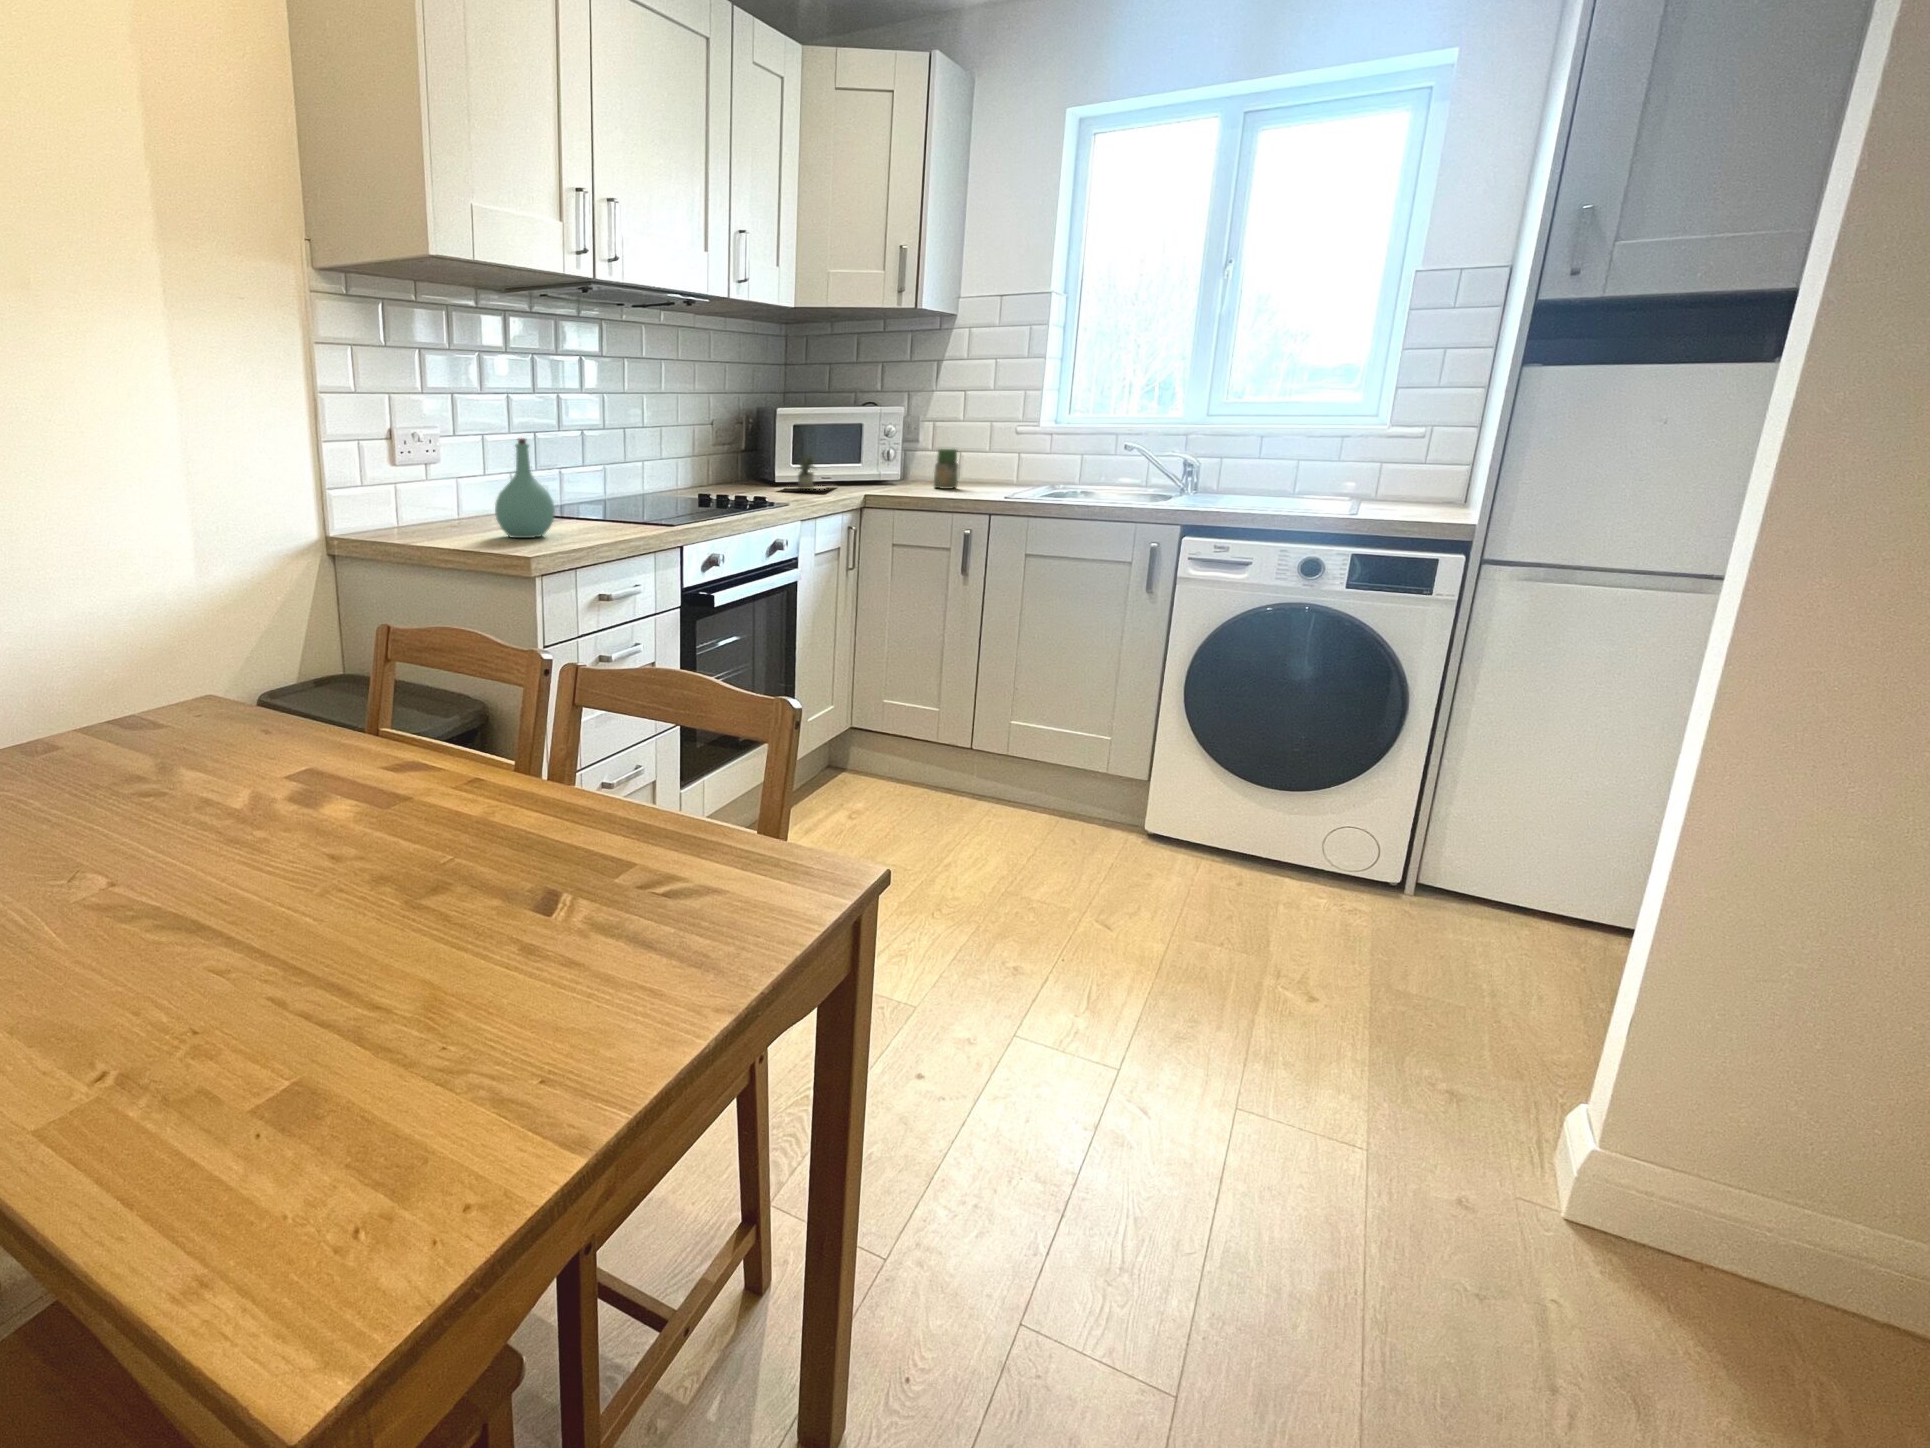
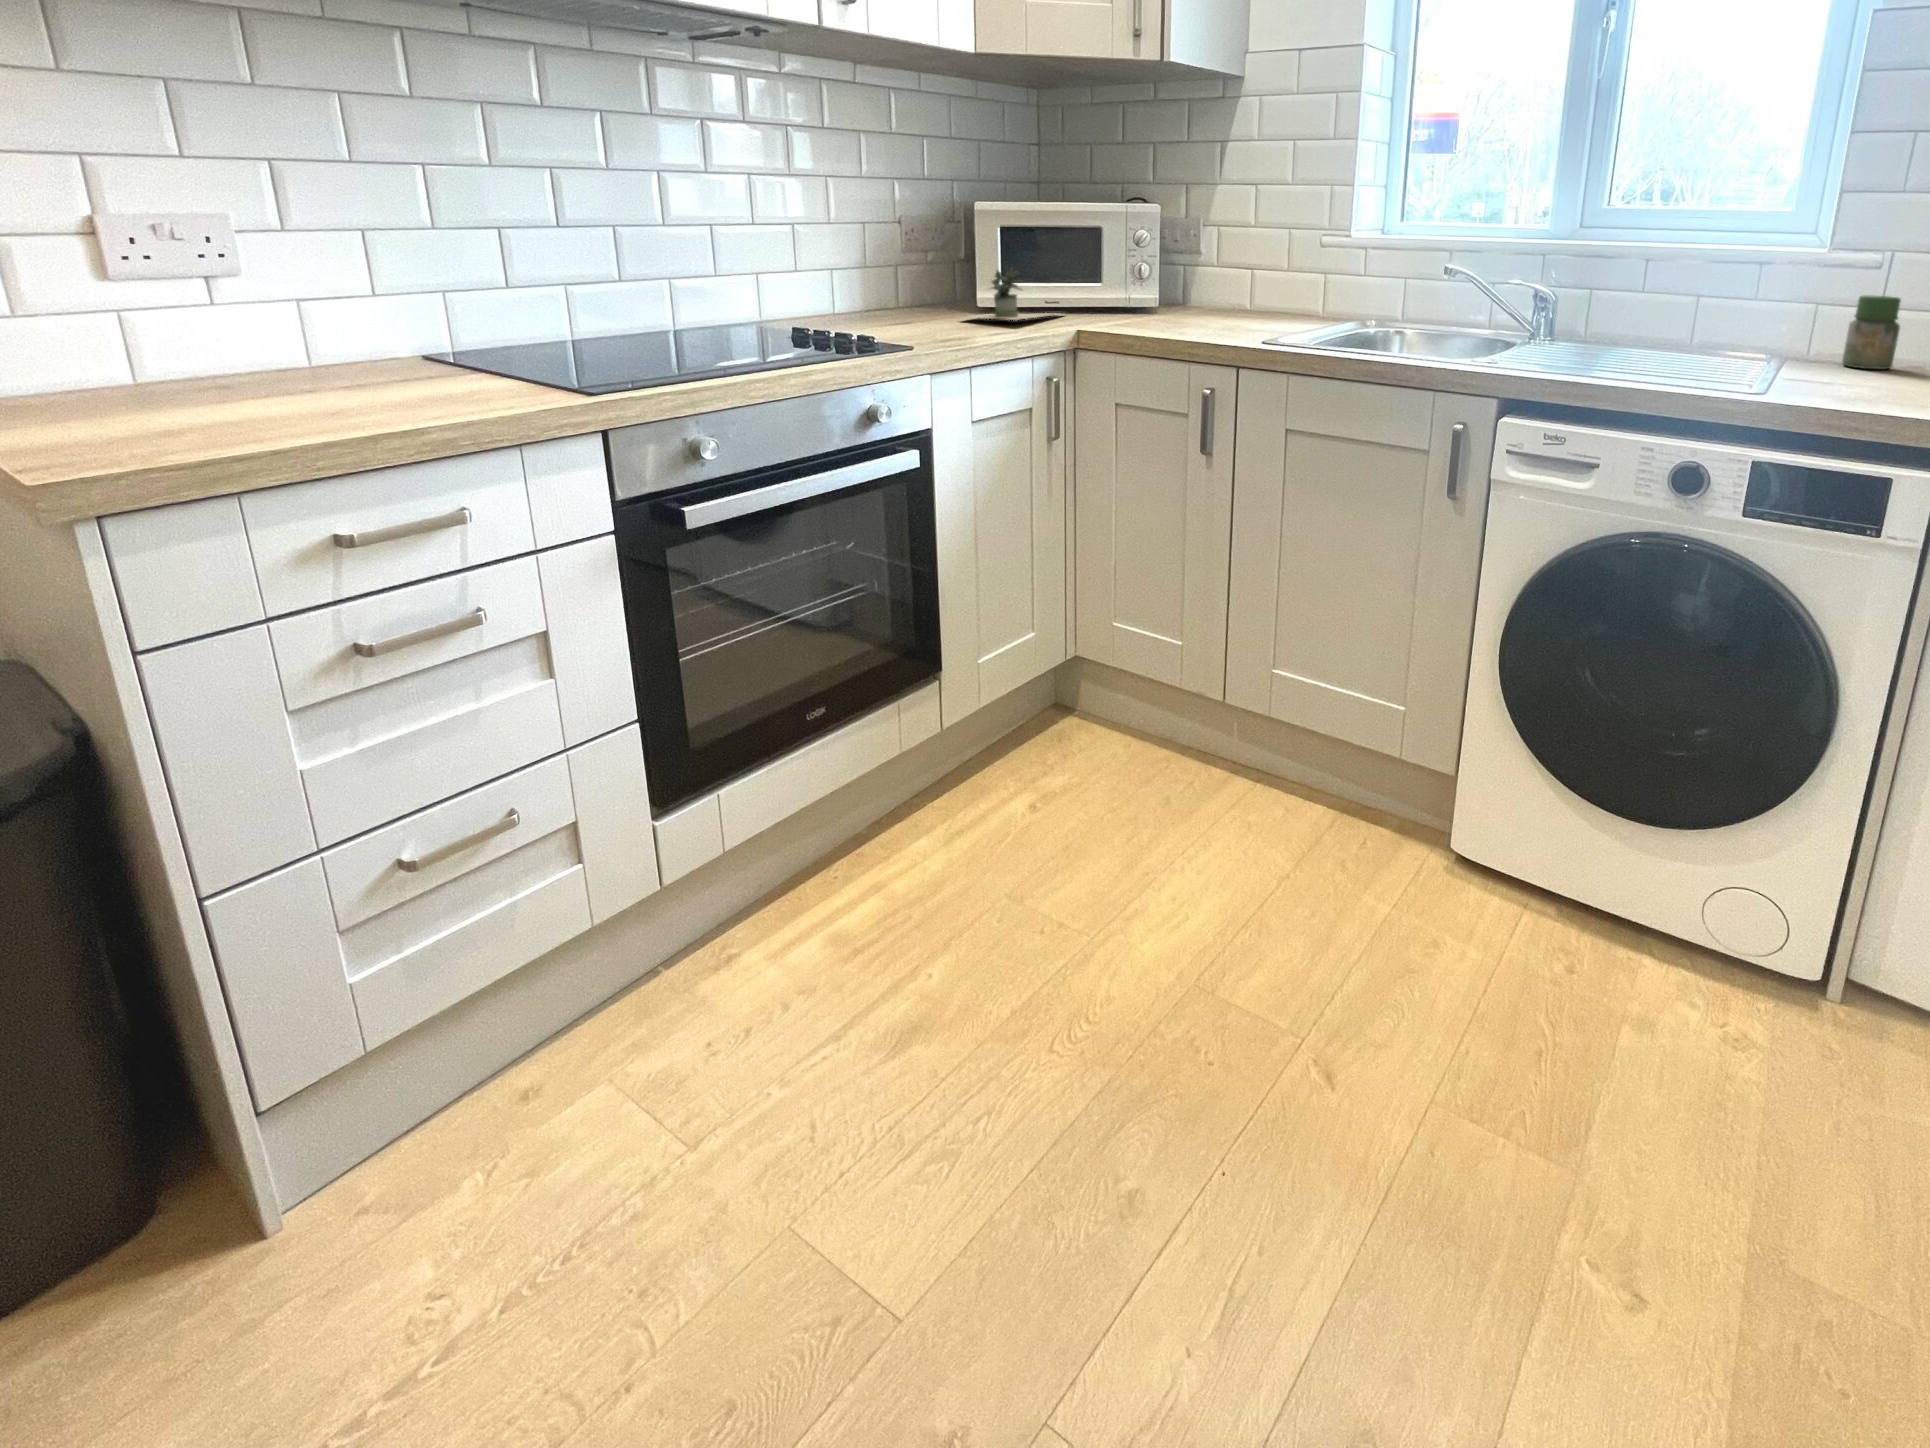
bottle: present [495,438,555,538] -> none [148,238,296,424]
jar: present [934,449,959,489] -> present [1842,296,1901,369]

